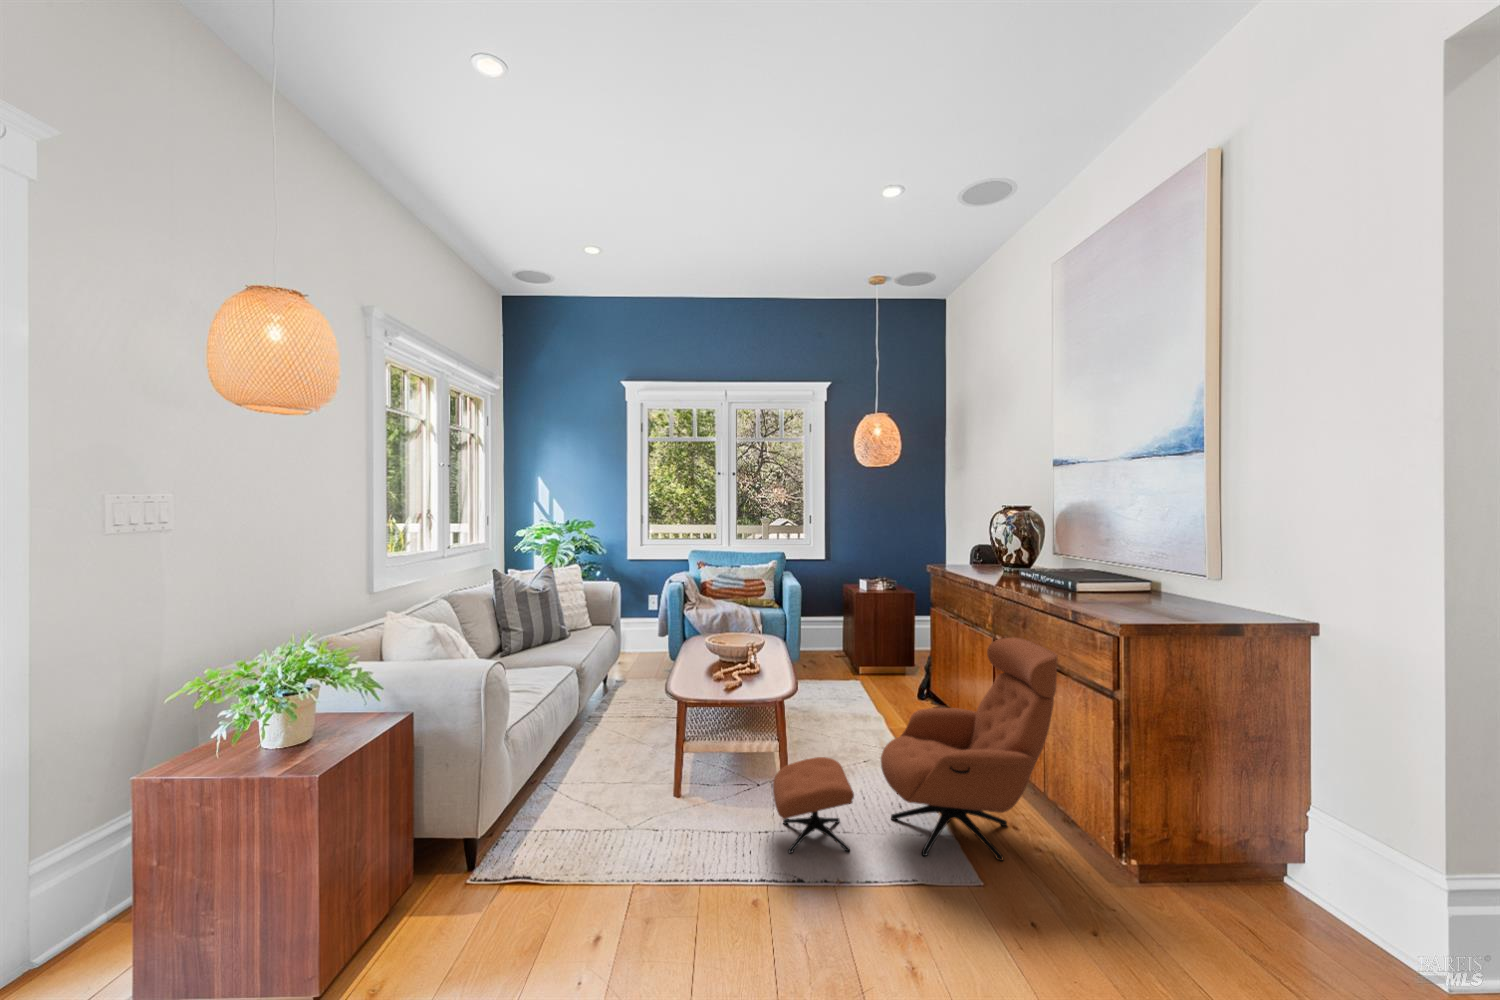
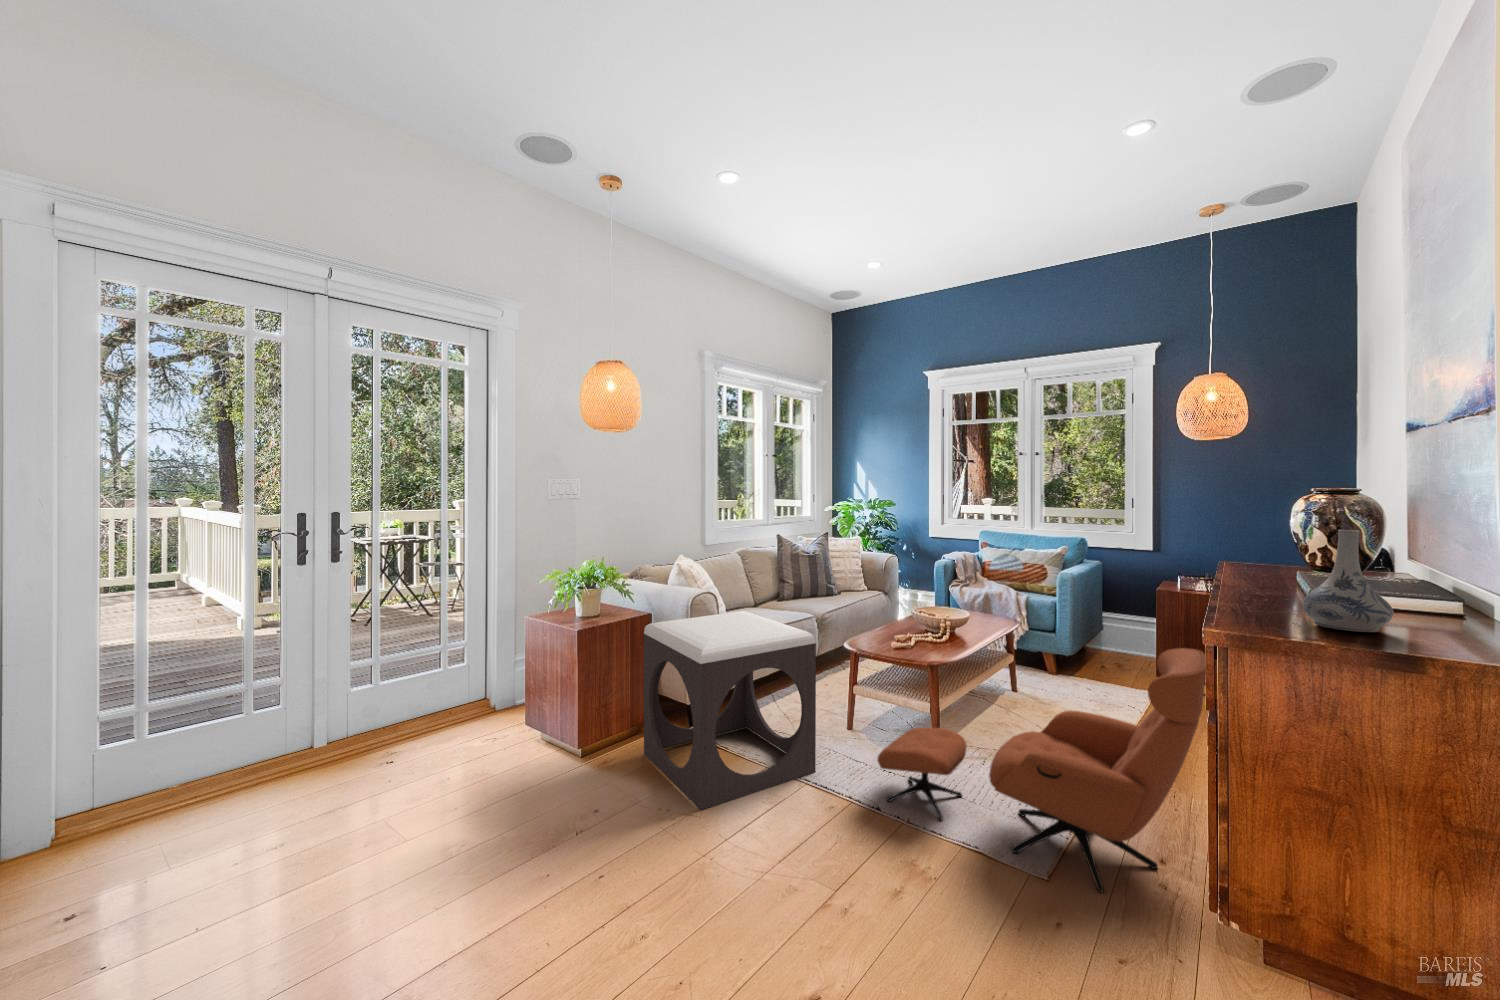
decorative vase: none [1115,538,1167,608] -> present [1303,530,1393,632]
footstool: none [450,674,693,958] -> present [644,611,816,810]

